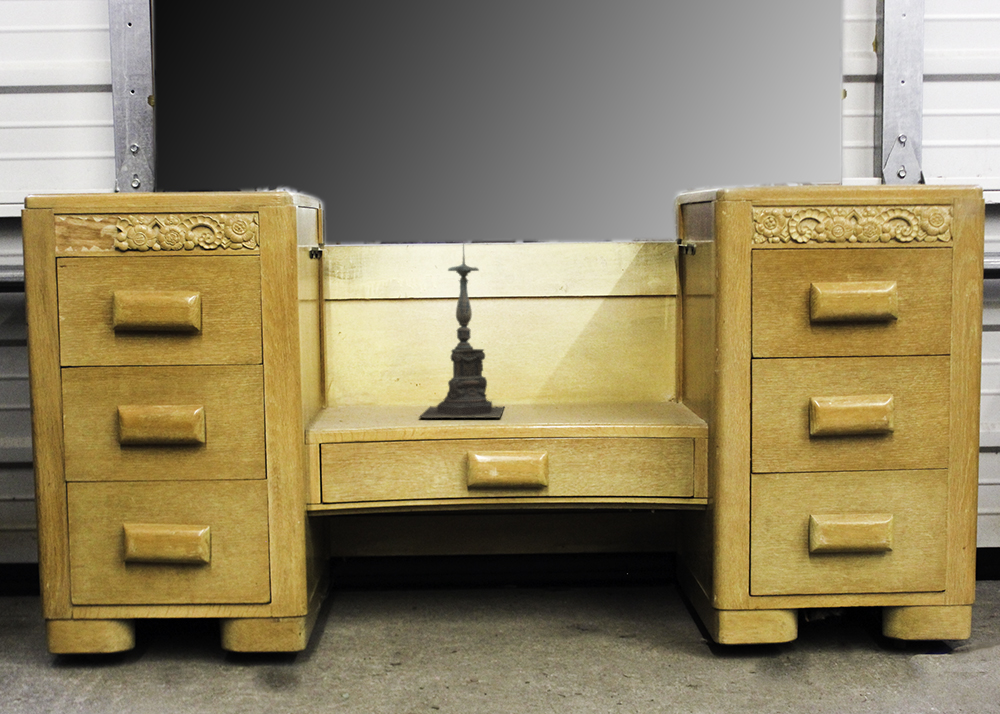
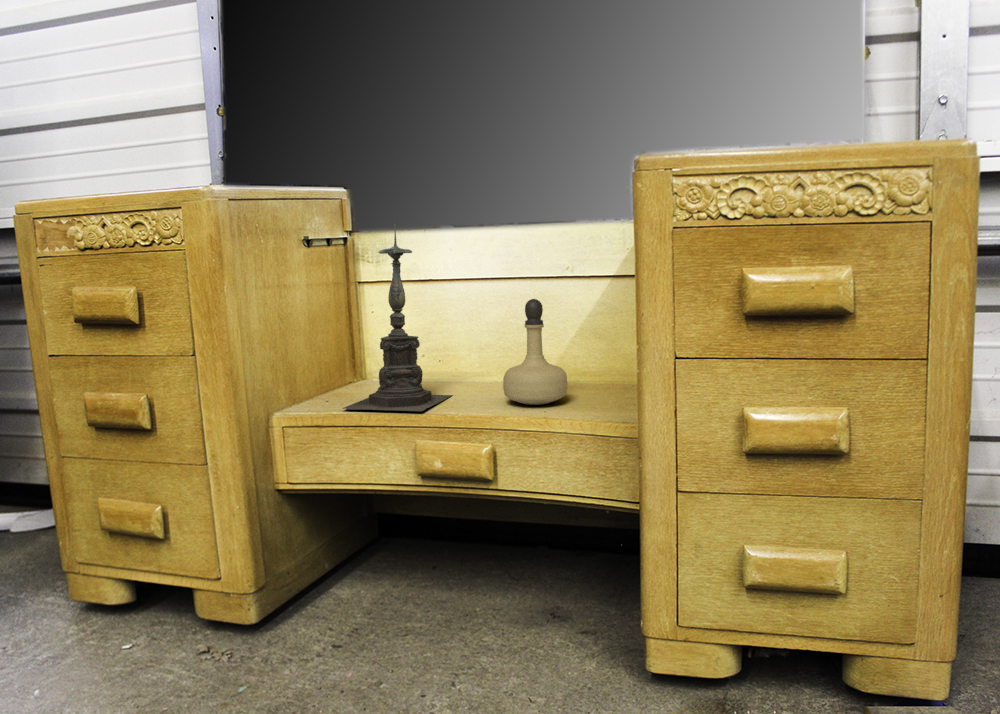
perfume bottle: none [563,314,622,411] -> present [503,299,567,405]

